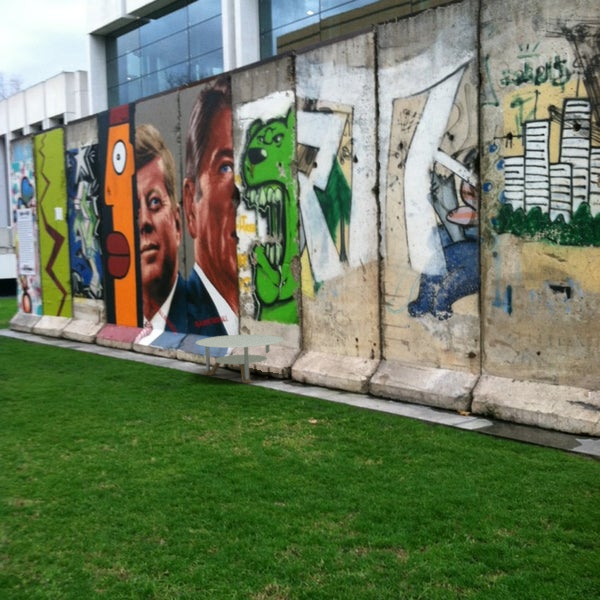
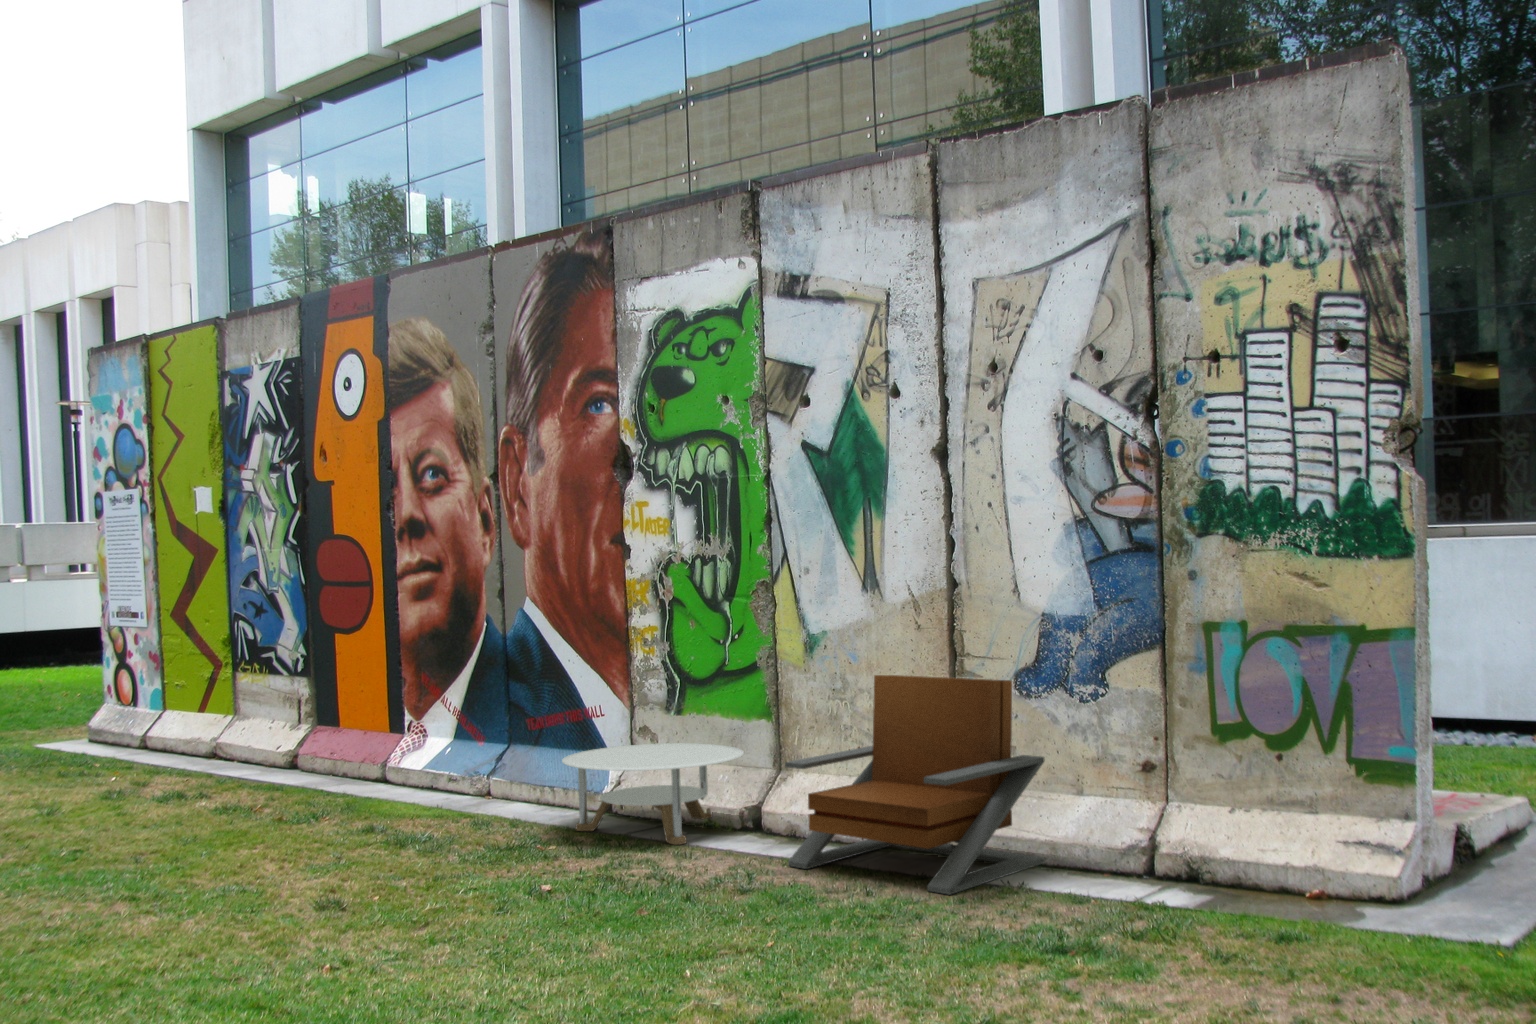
lounge chair: none [290,304,418,413] -> present [785,675,1045,895]

